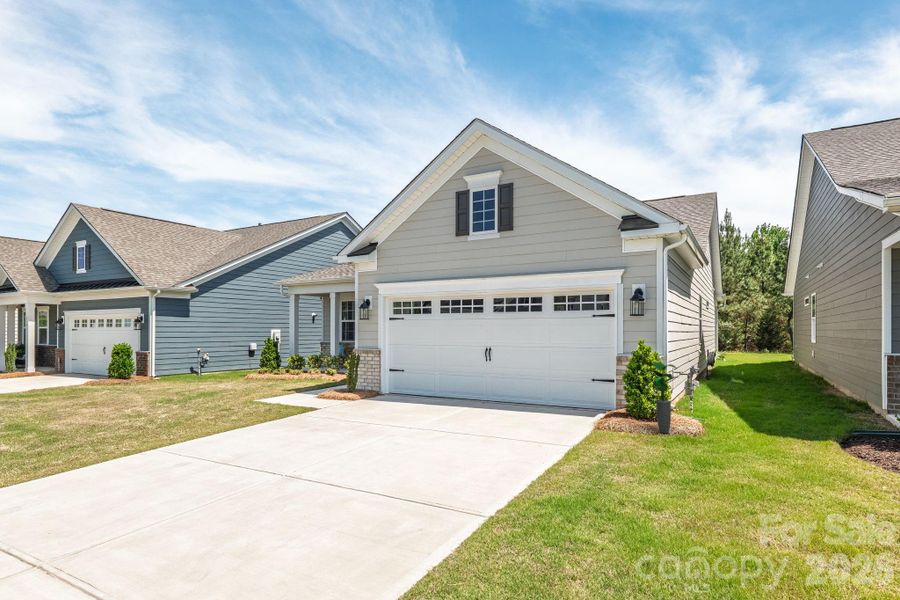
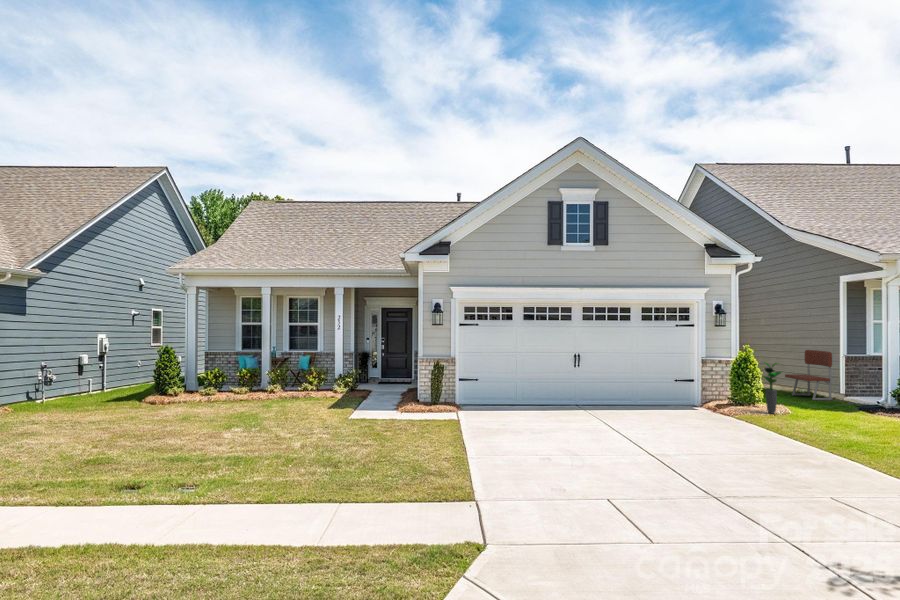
bench: none [812,348,864,424] -> present [785,350,832,400]

